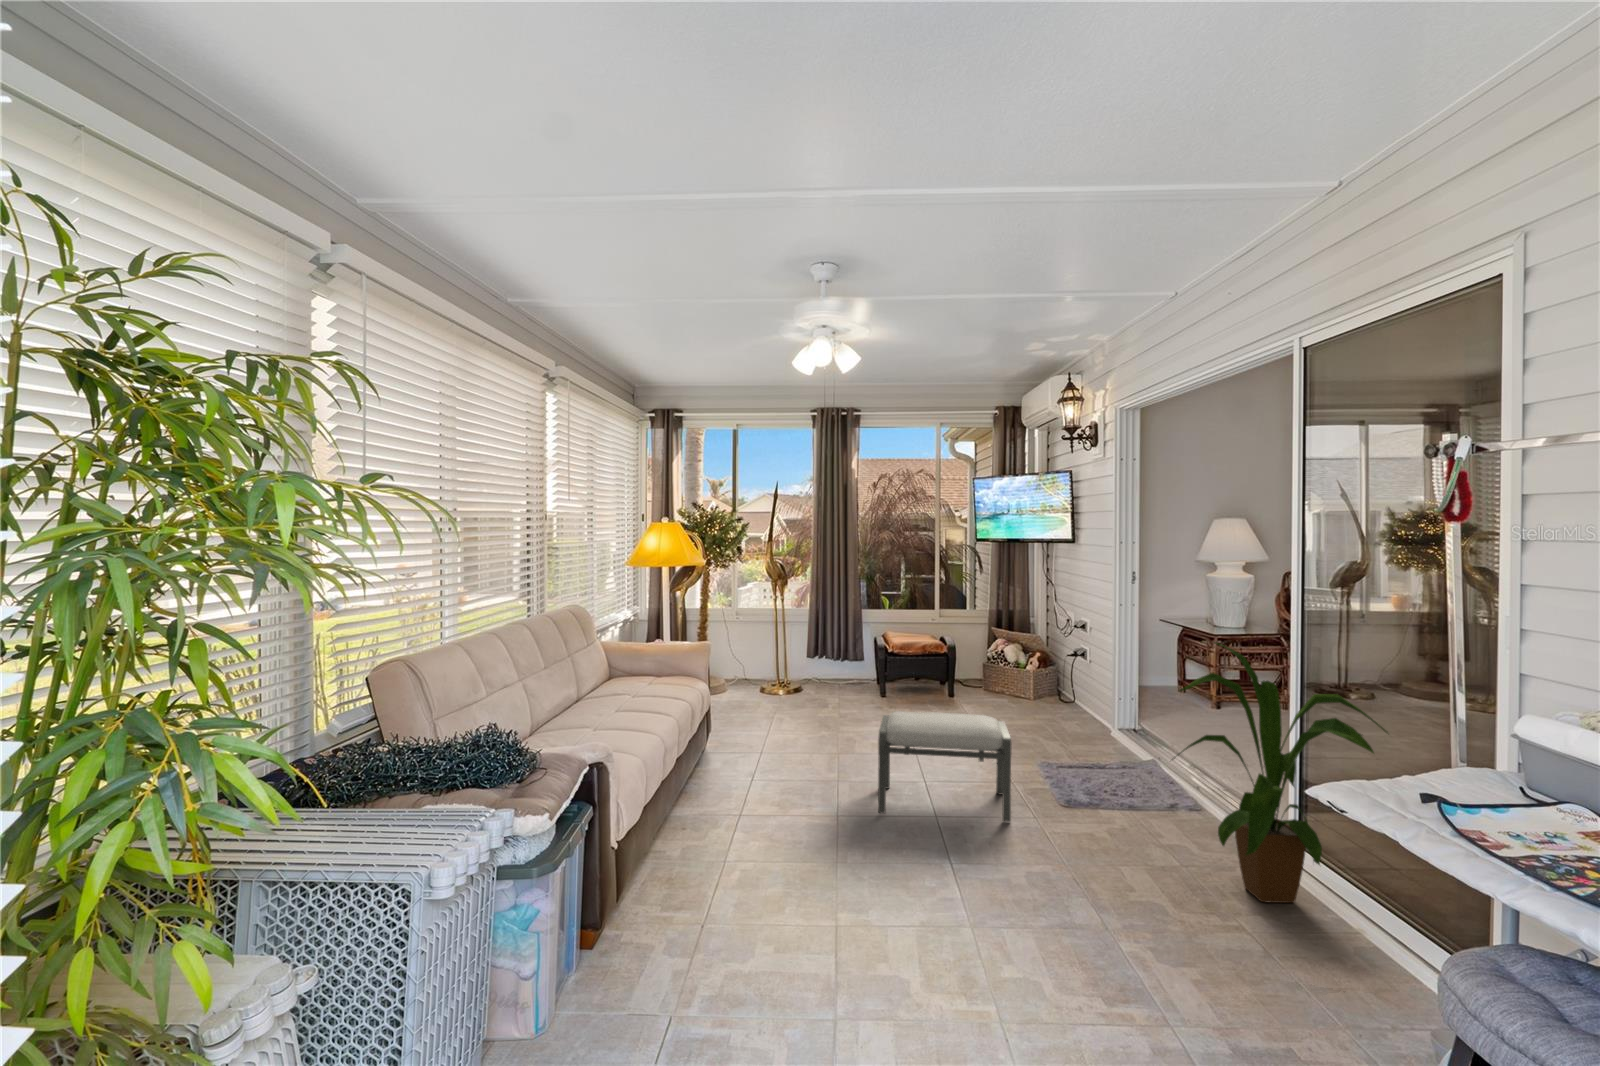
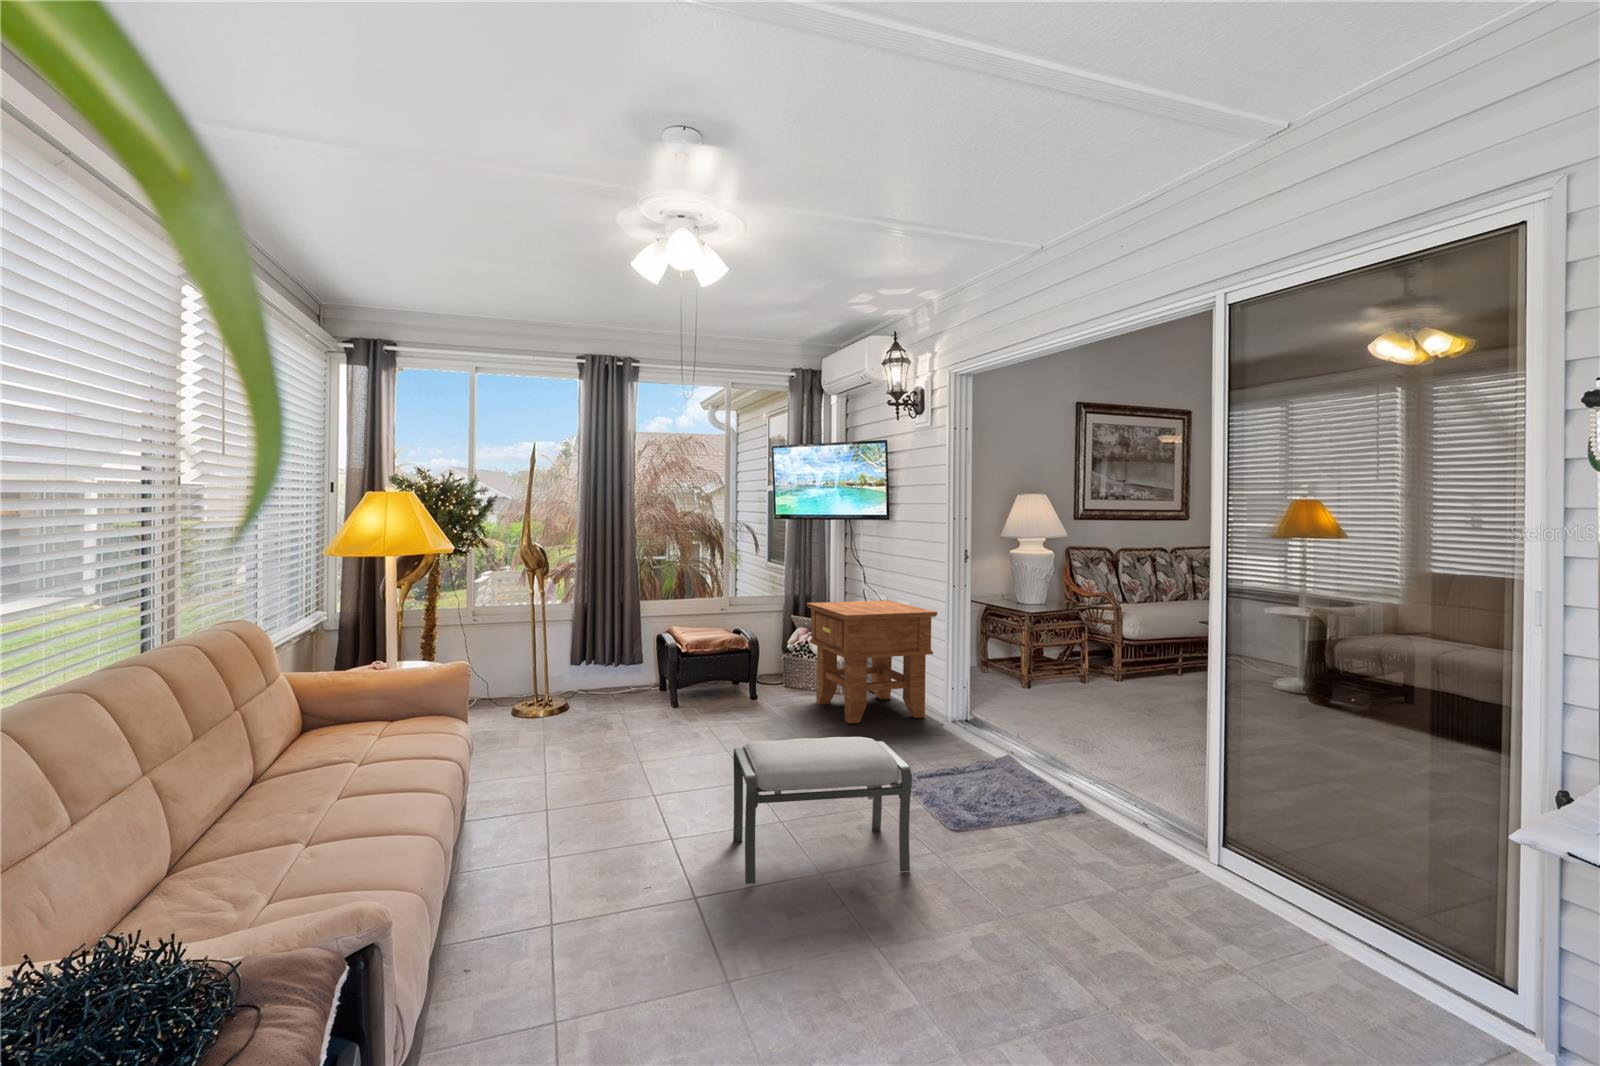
side table: none [995,614,1107,720] -> present [807,600,937,723]
house plant: present [1178,642,1387,903] -> none [1119,638,1378,940]

